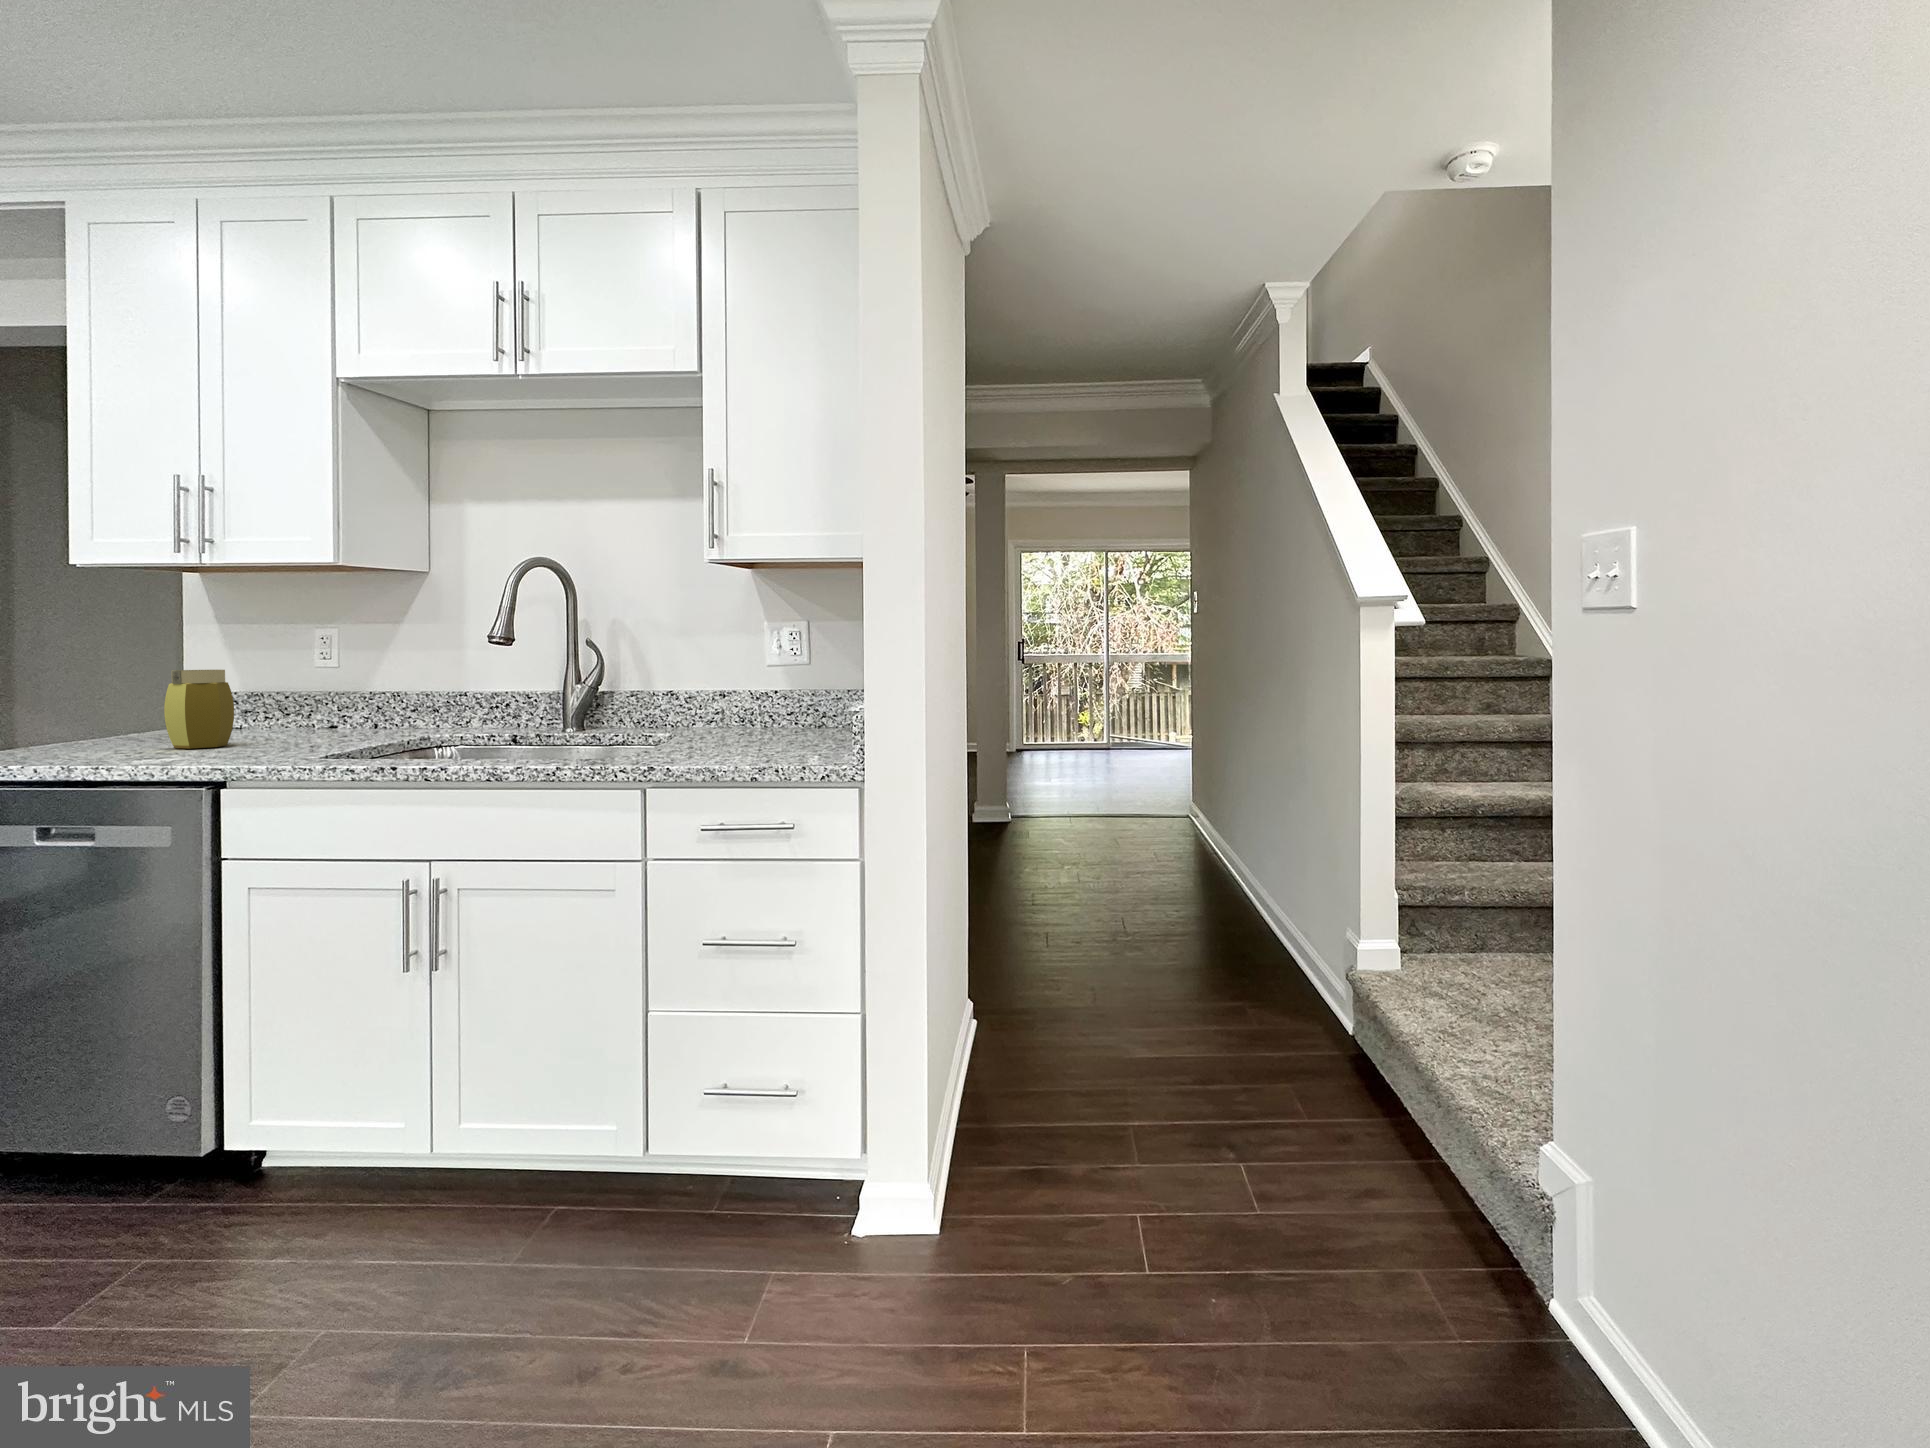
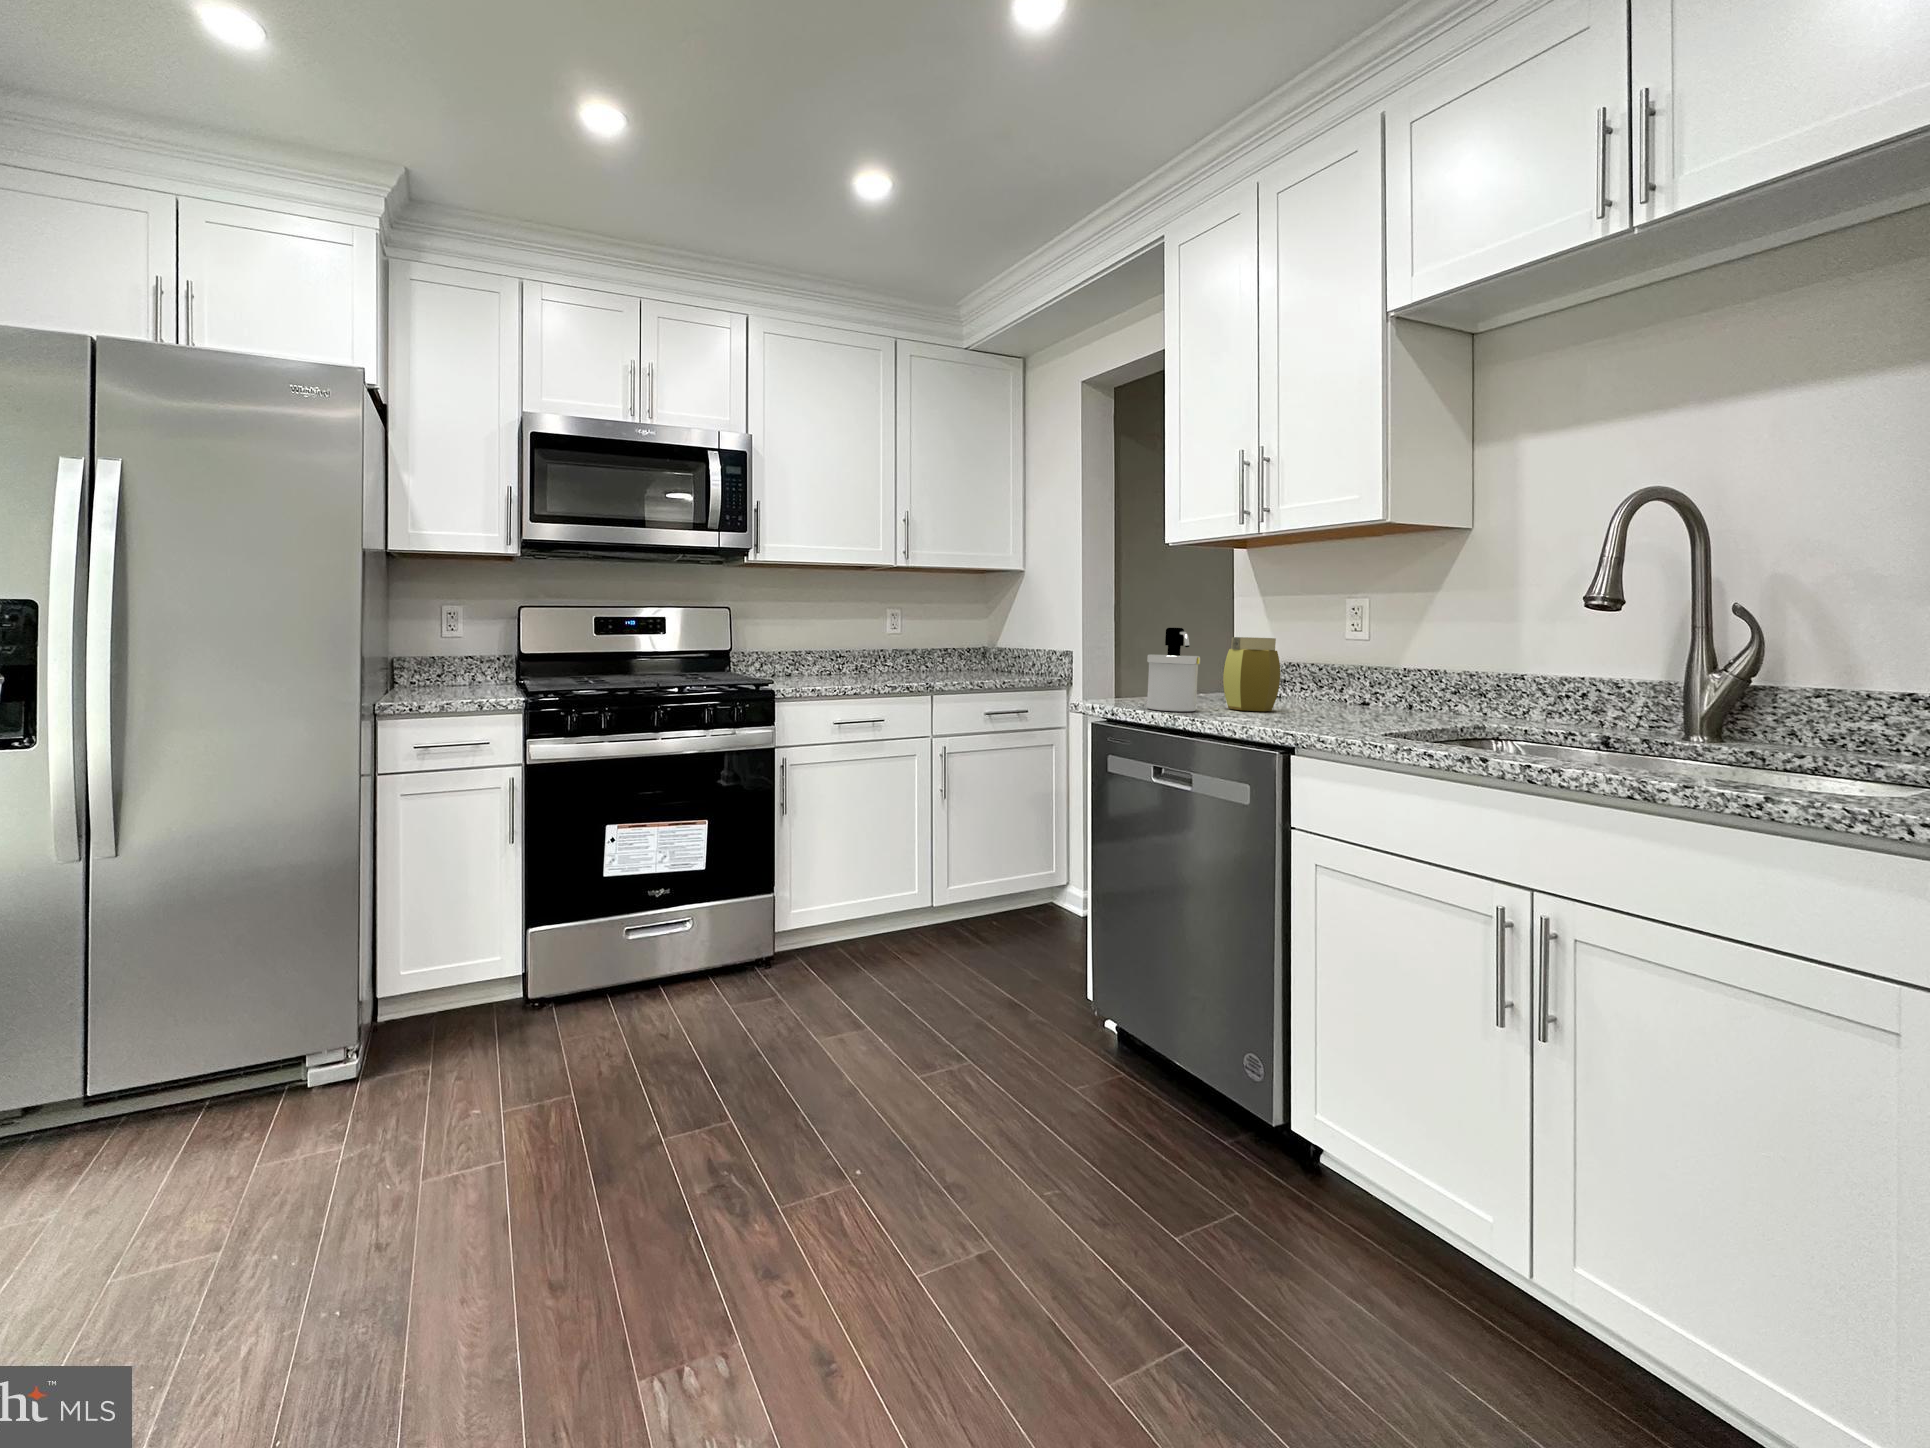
soap dispenser: none [57,665,131,760] -> present [1147,628,1200,711]

